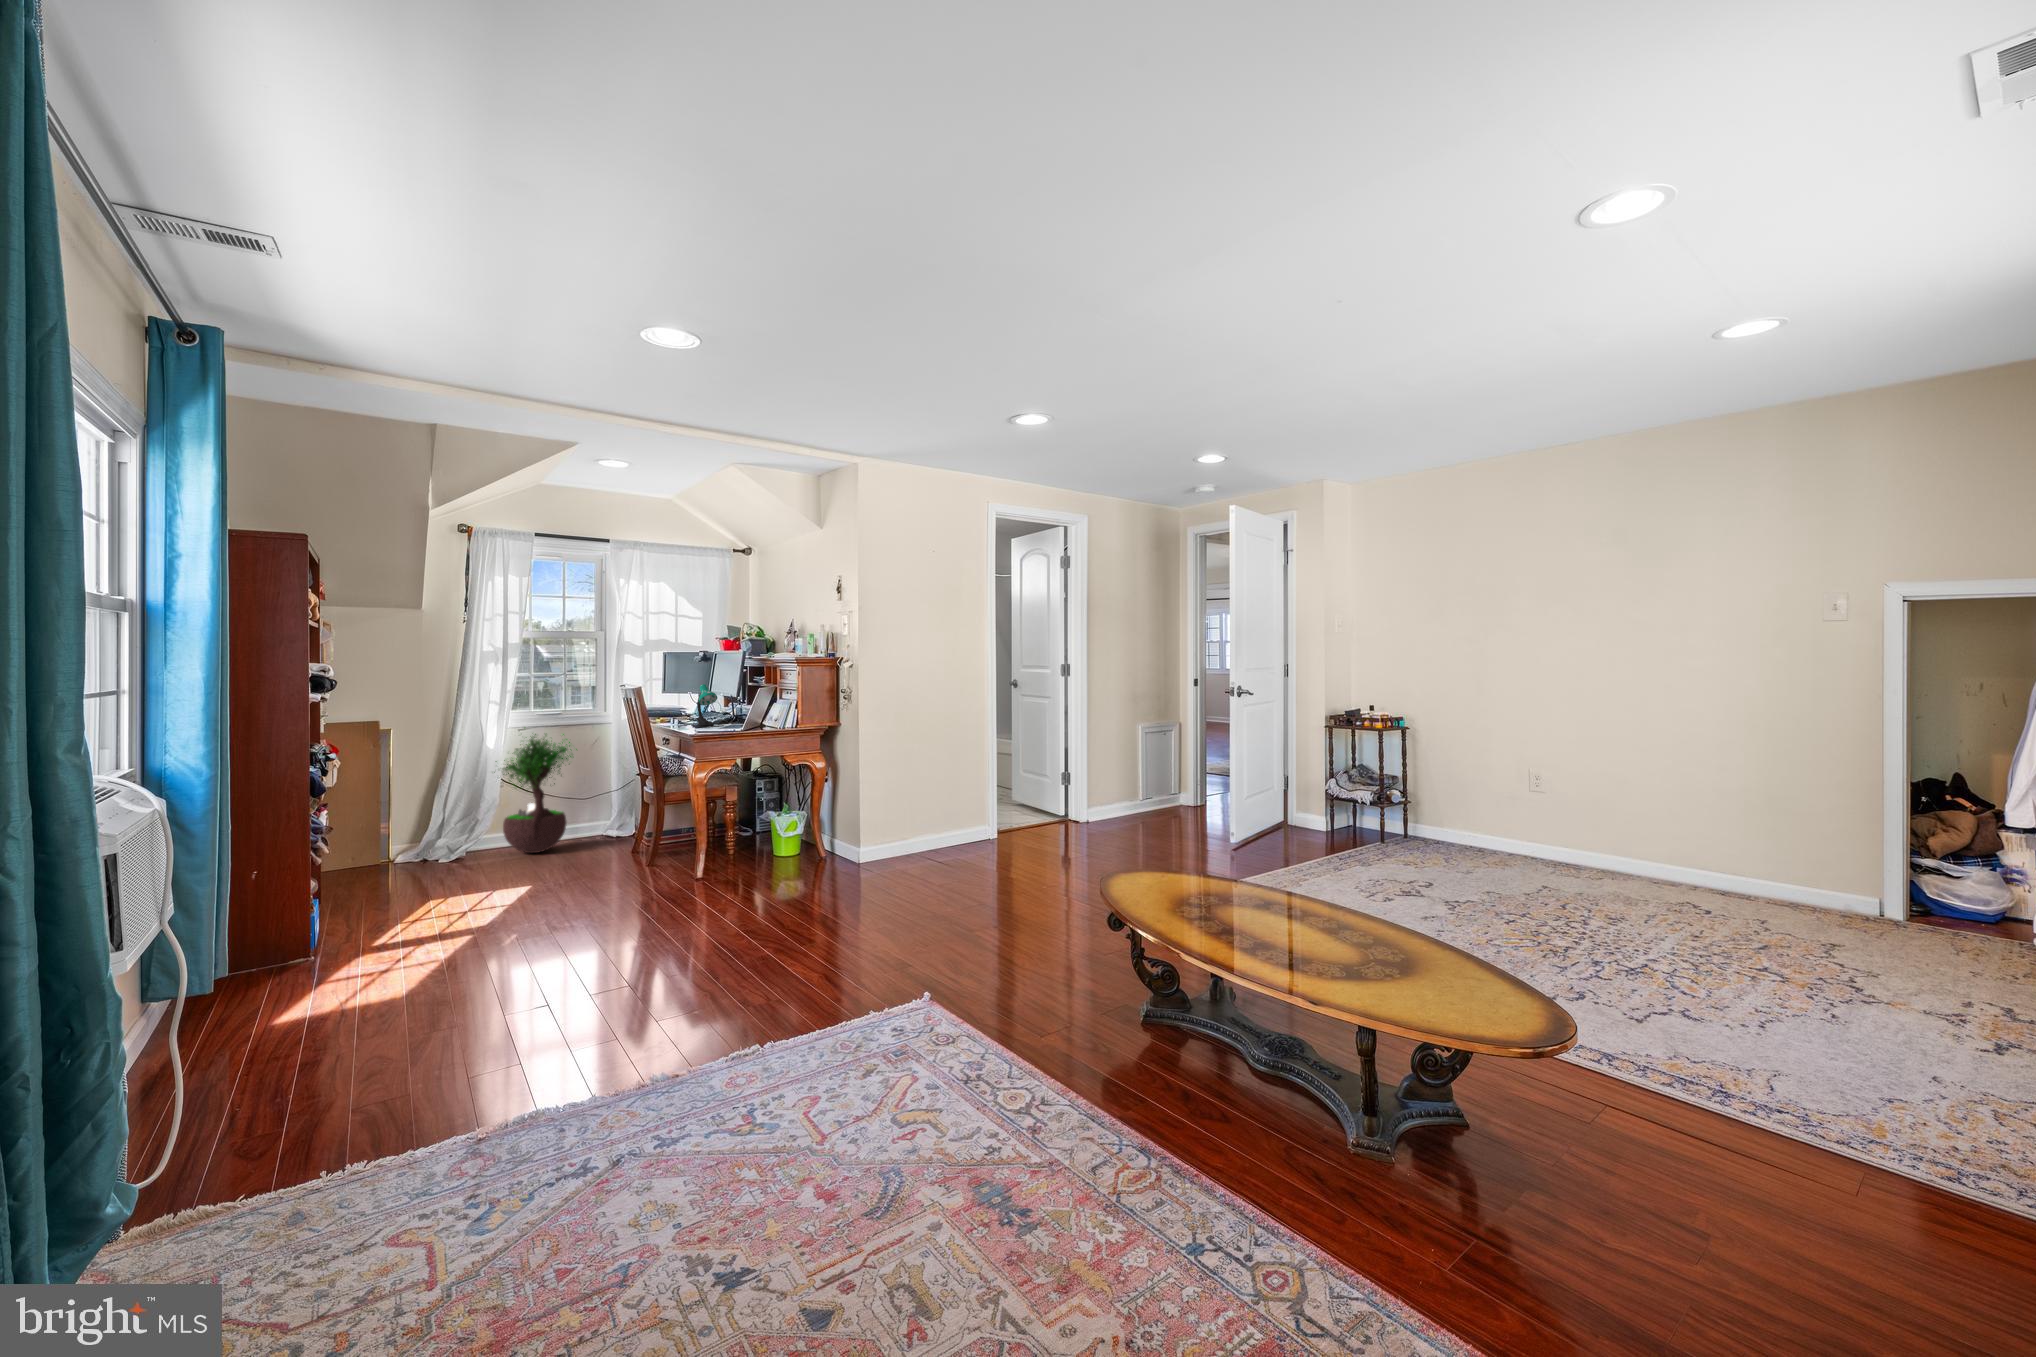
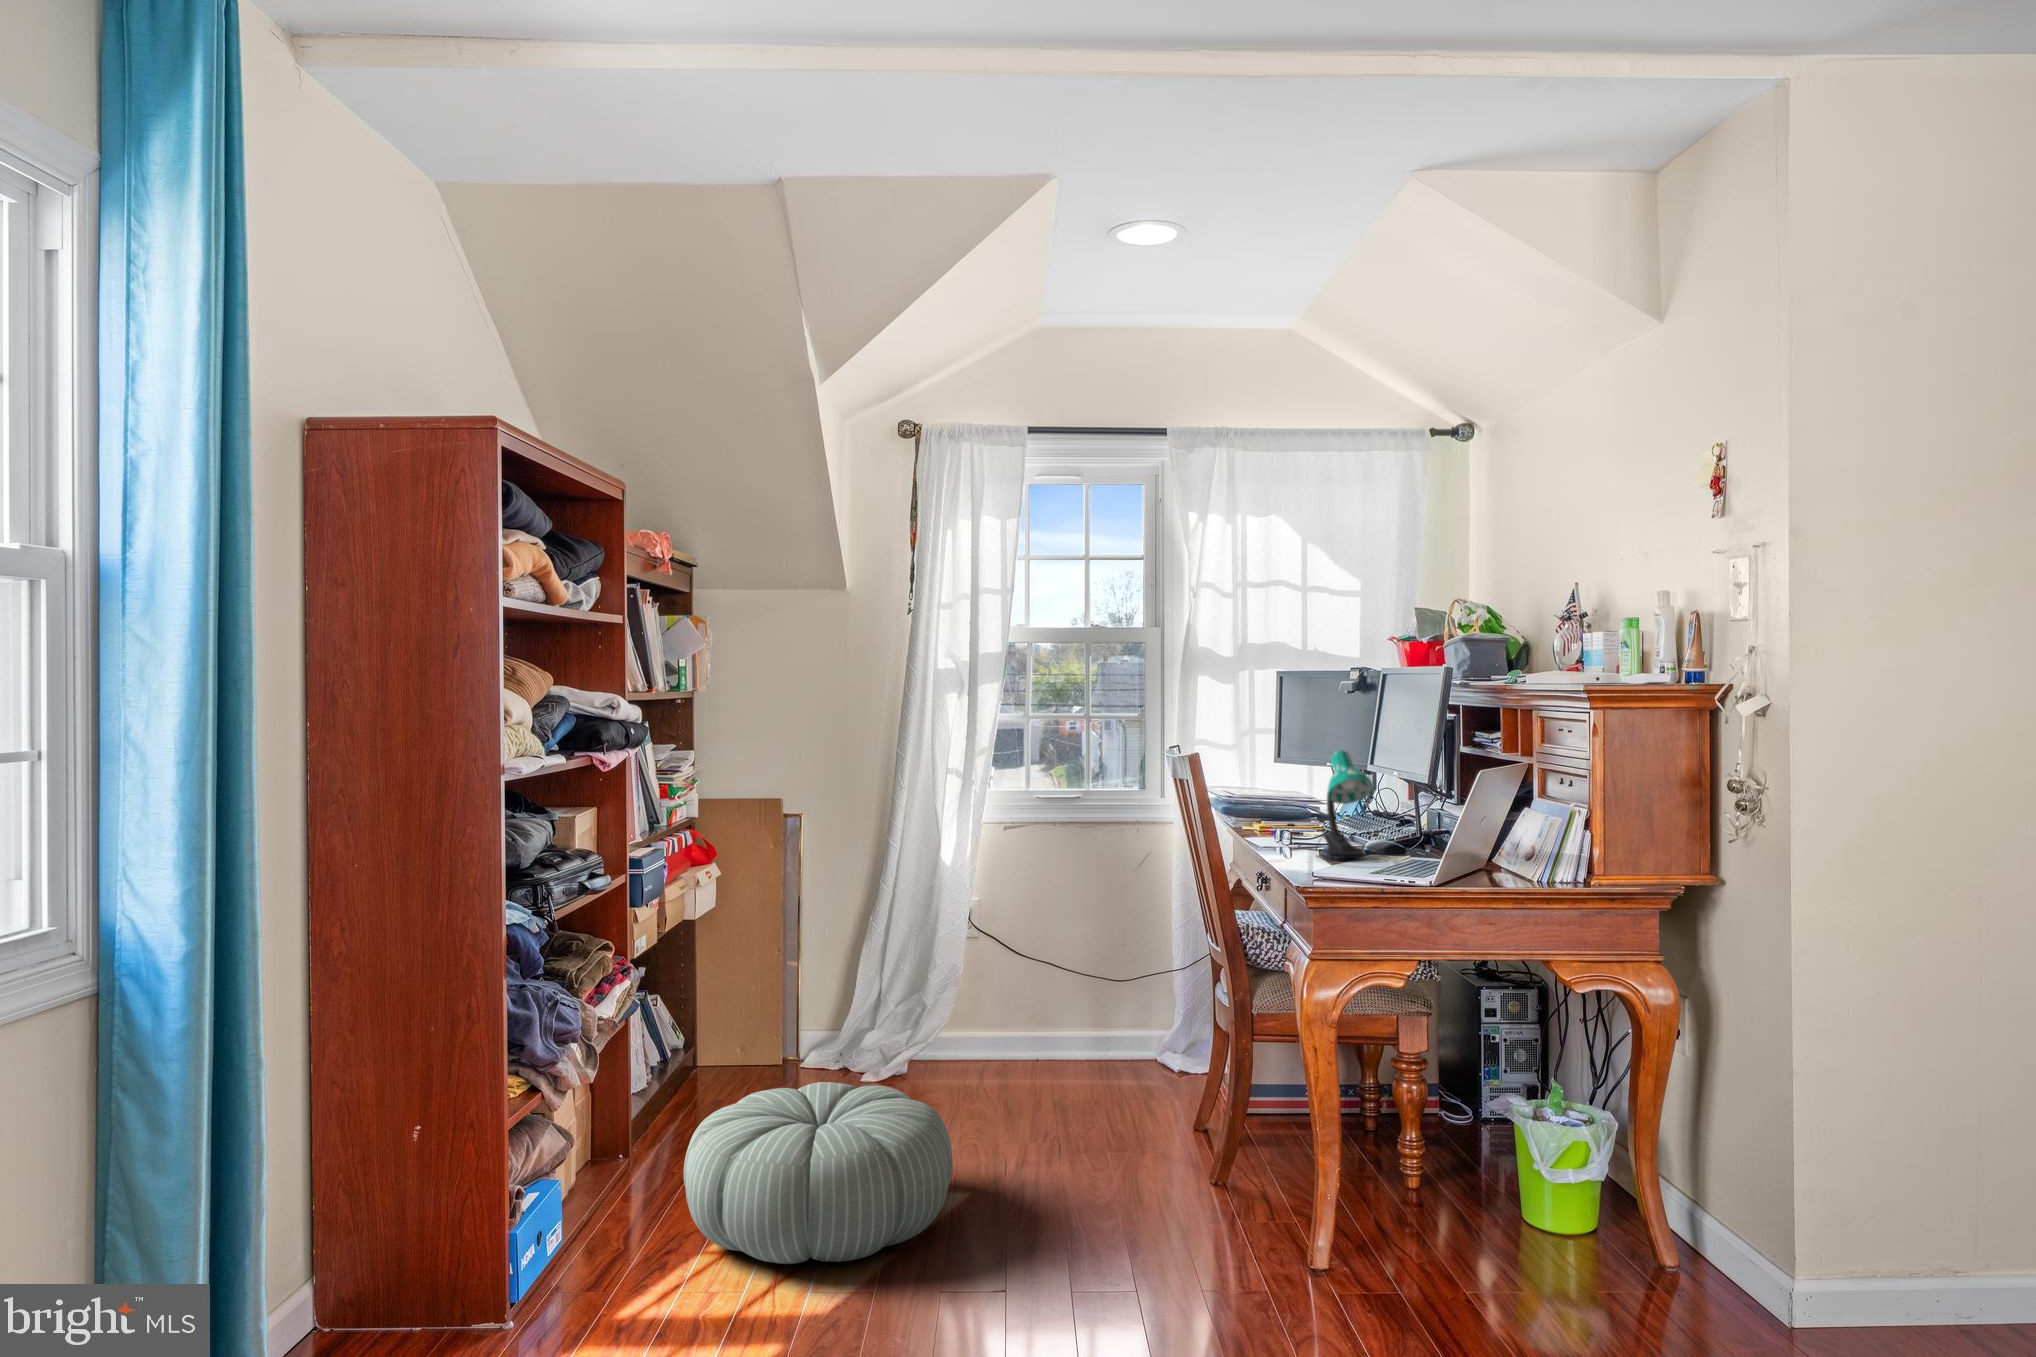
potted tree: present [494,727,577,853] -> none [942,823,1097,1082]
pouf: none [383,844,533,918] -> present [683,1082,953,1264]

